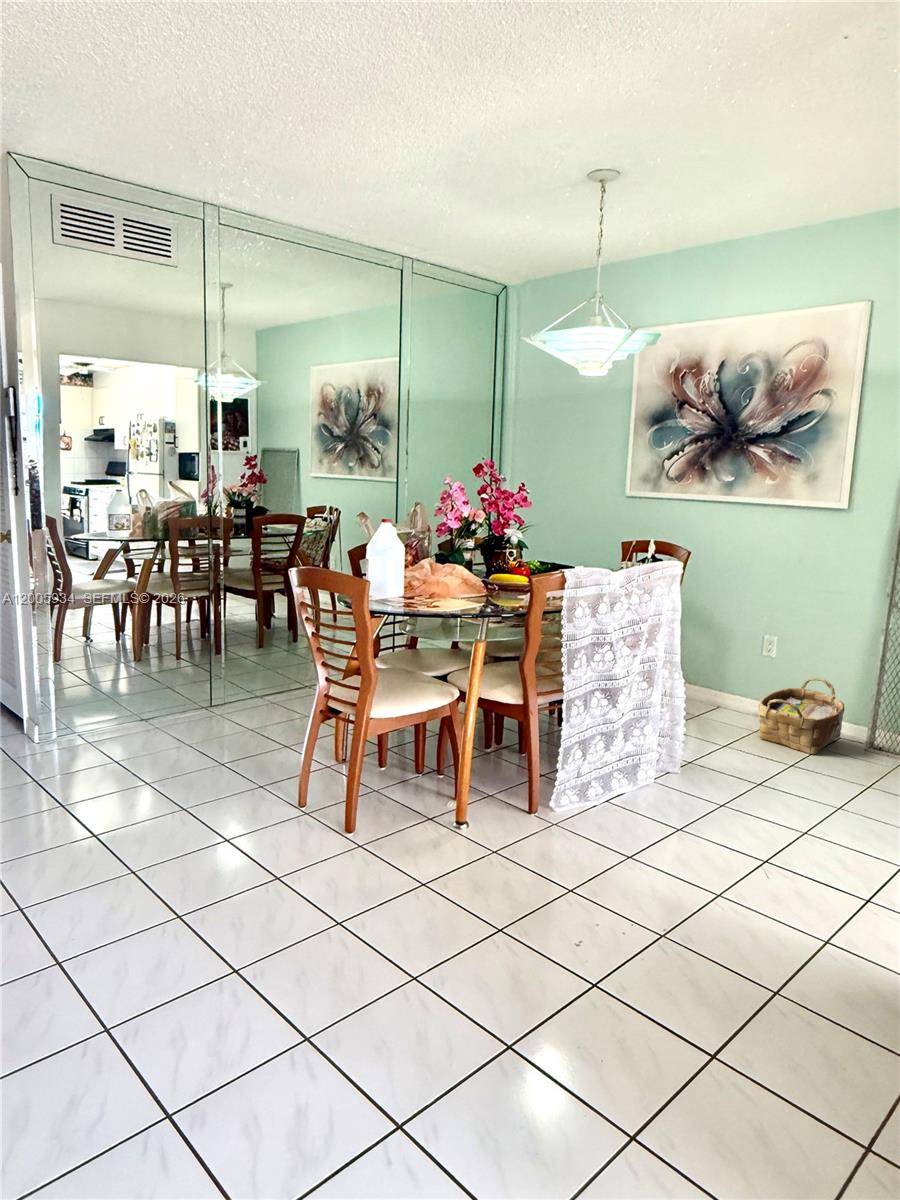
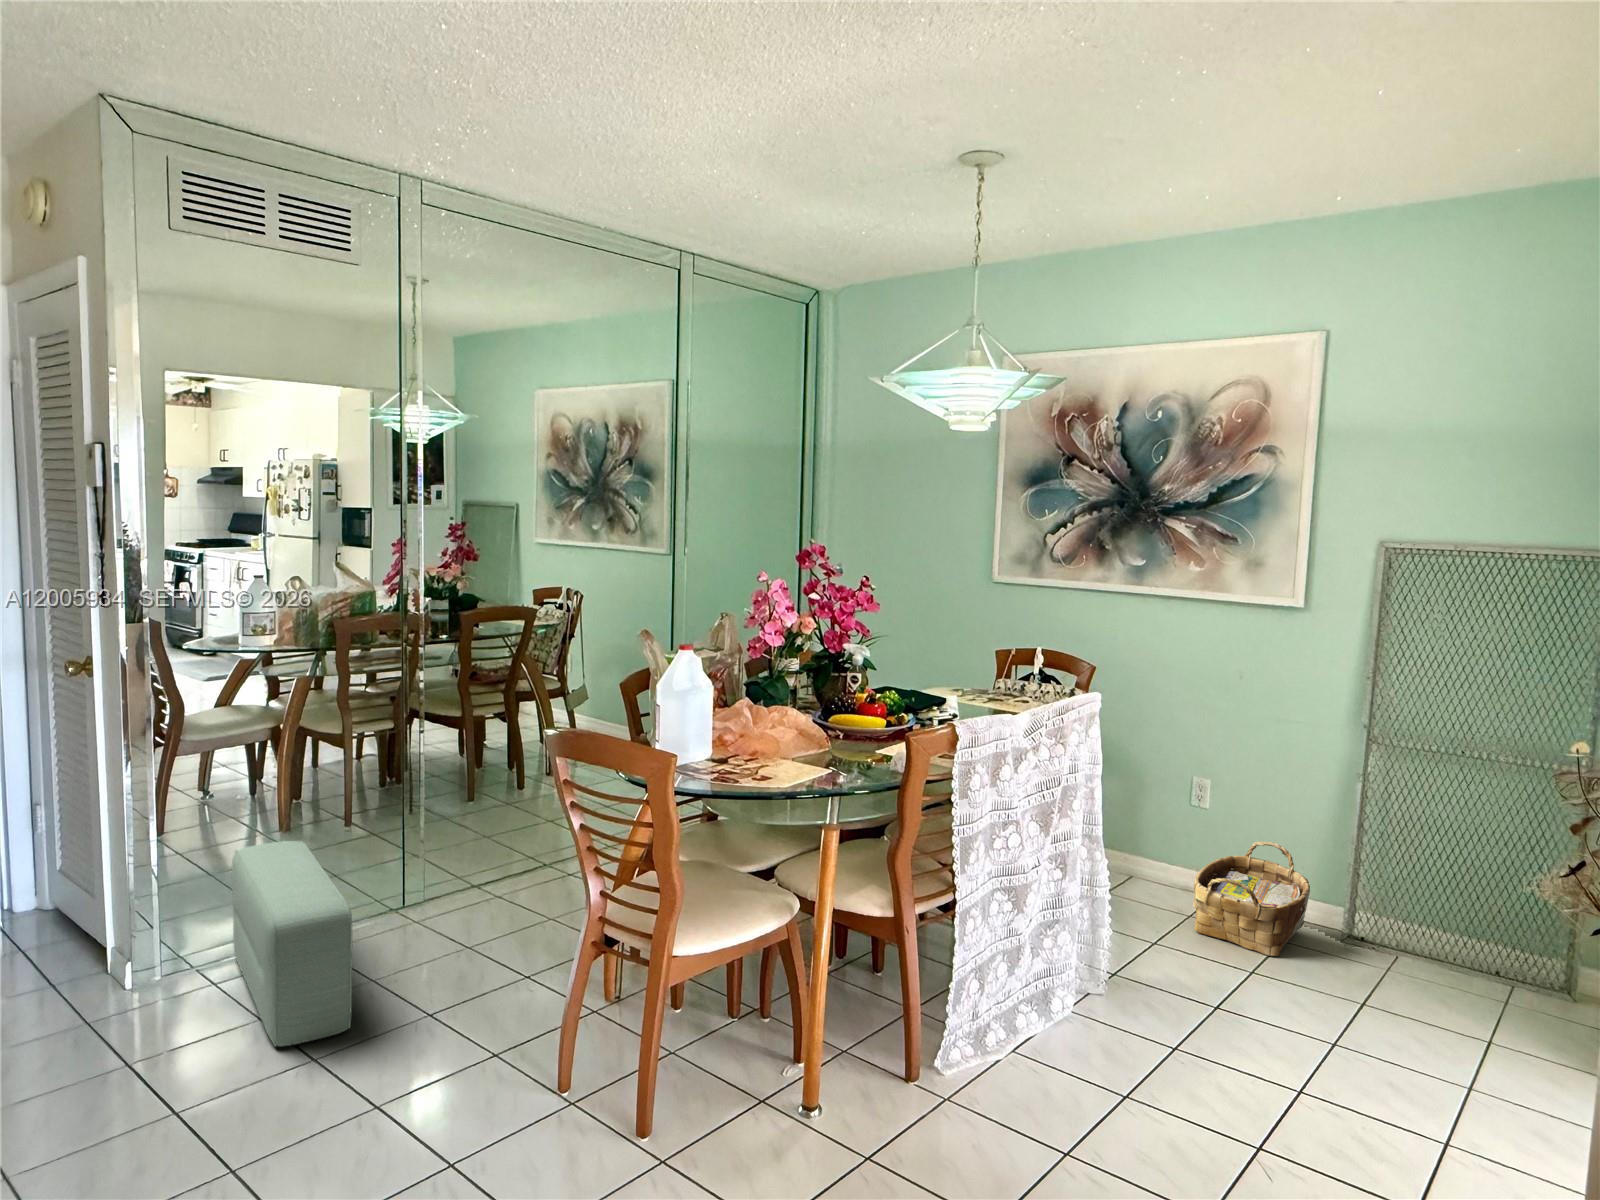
pouf: none [110,659,180,777] -> present [231,841,352,1046]

